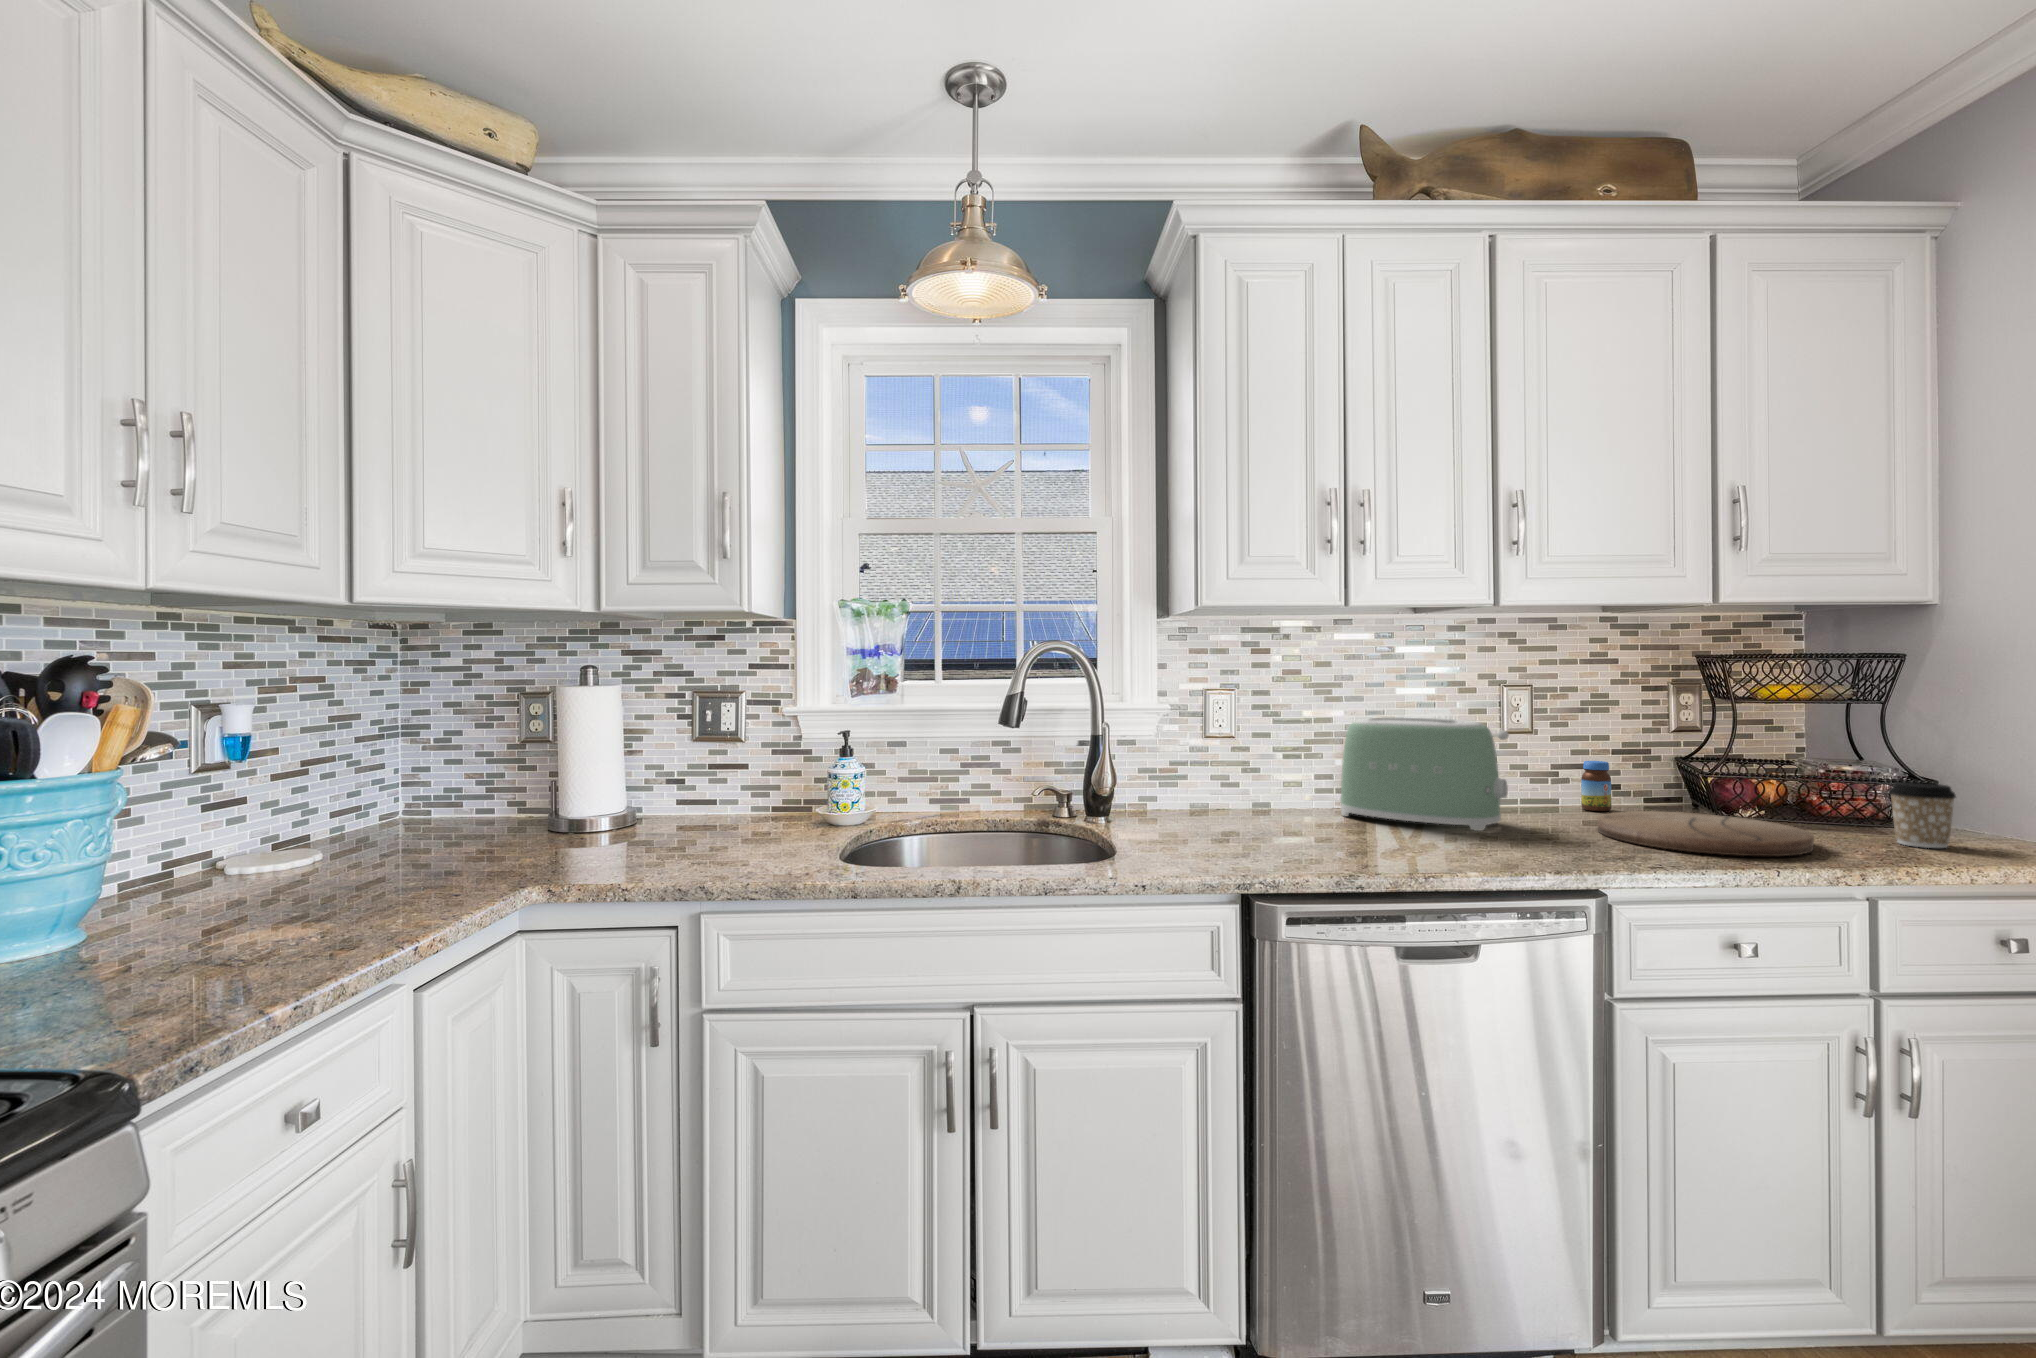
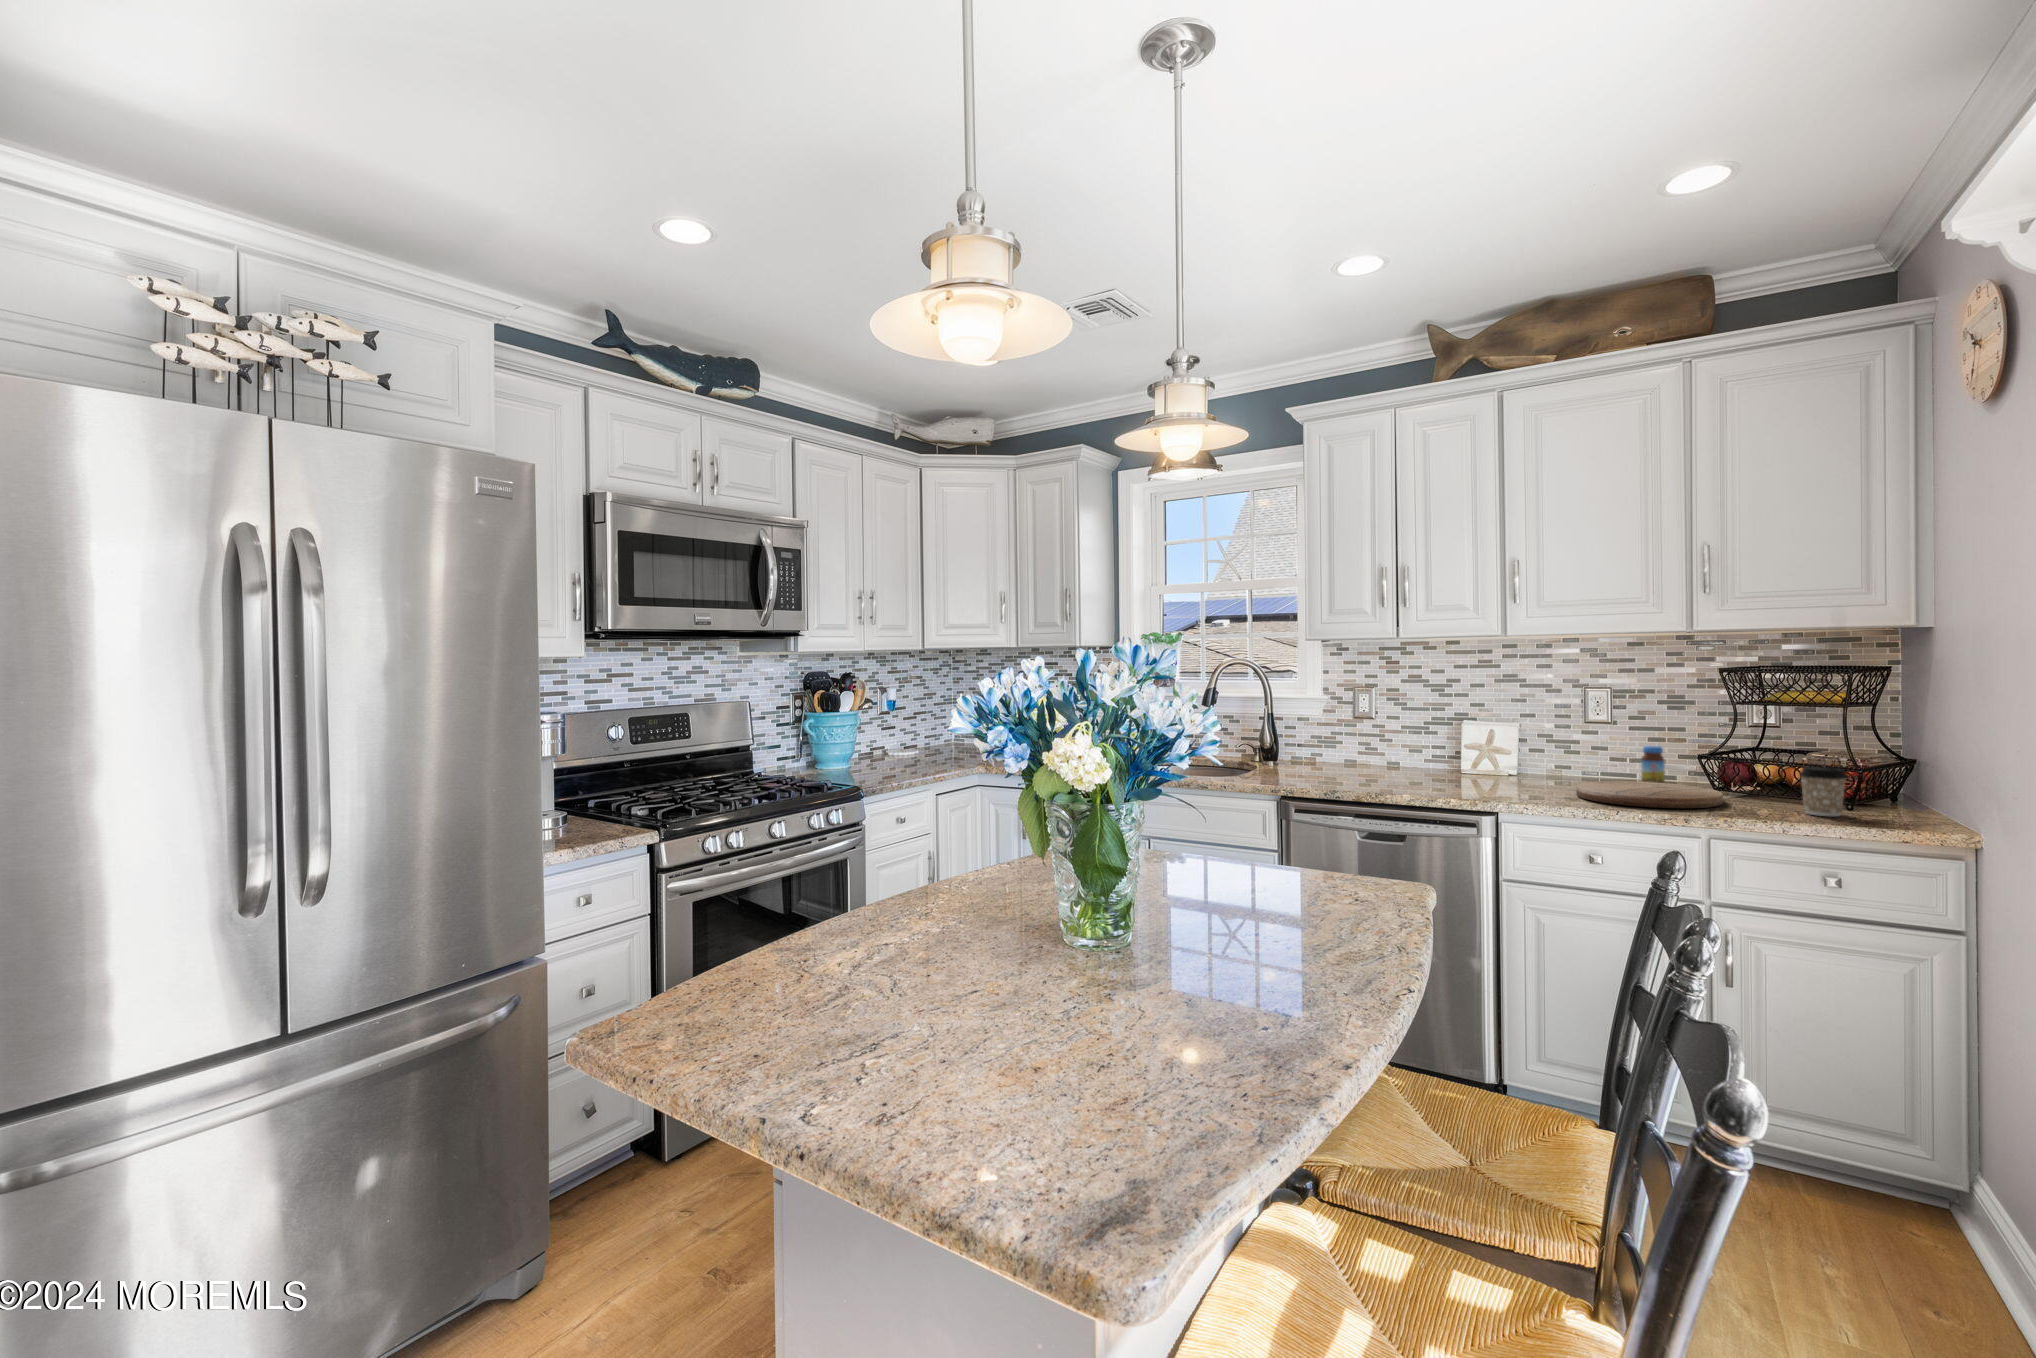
toaster: present [1340,717,1509,831] -> none [1435,709,1530,784]

